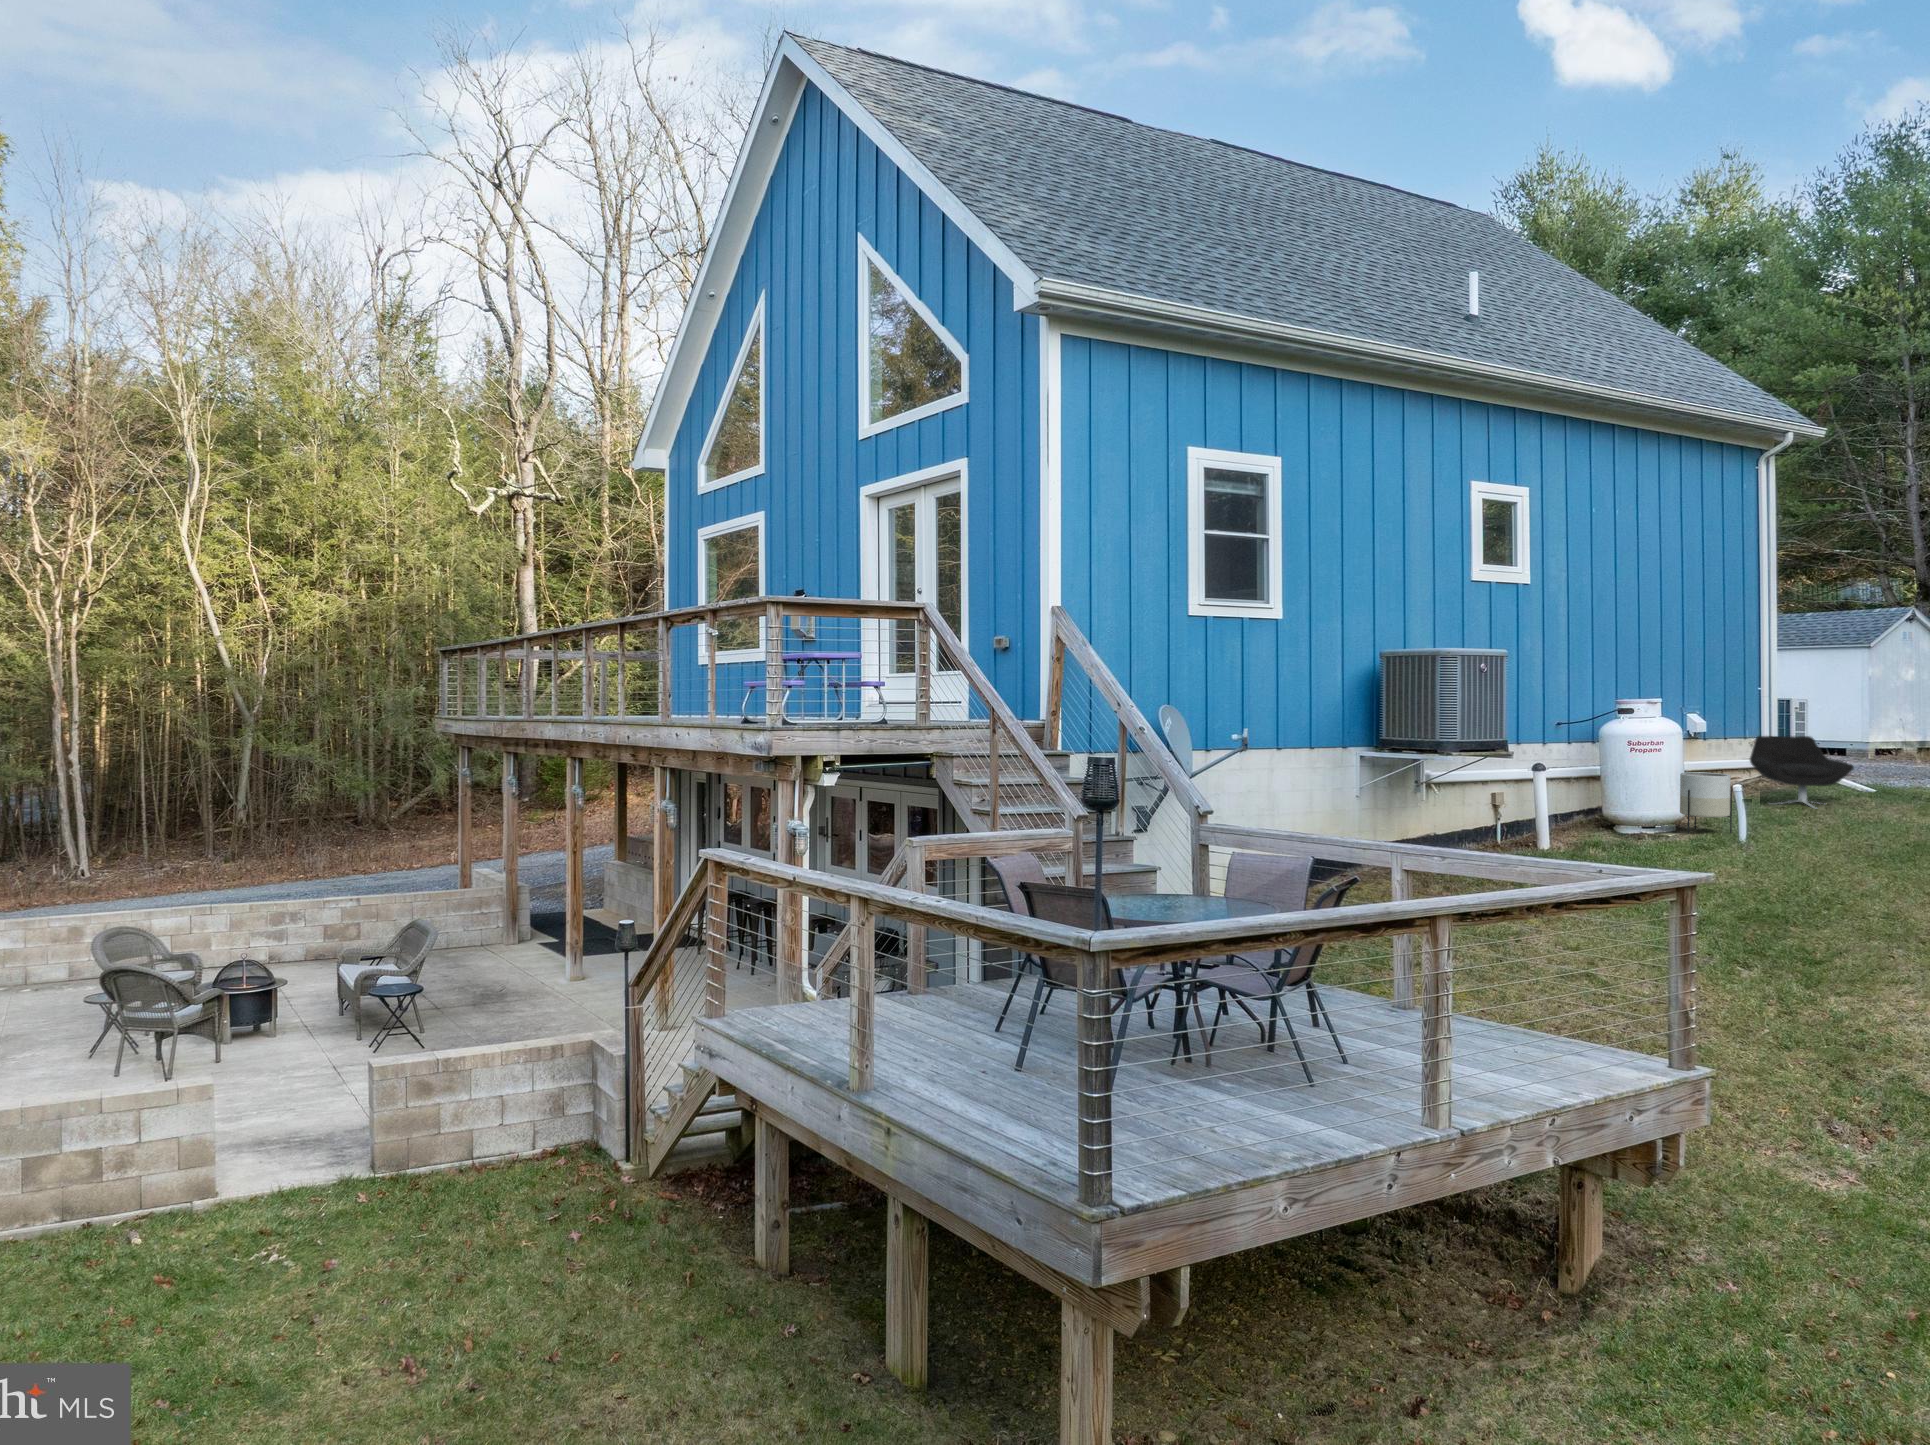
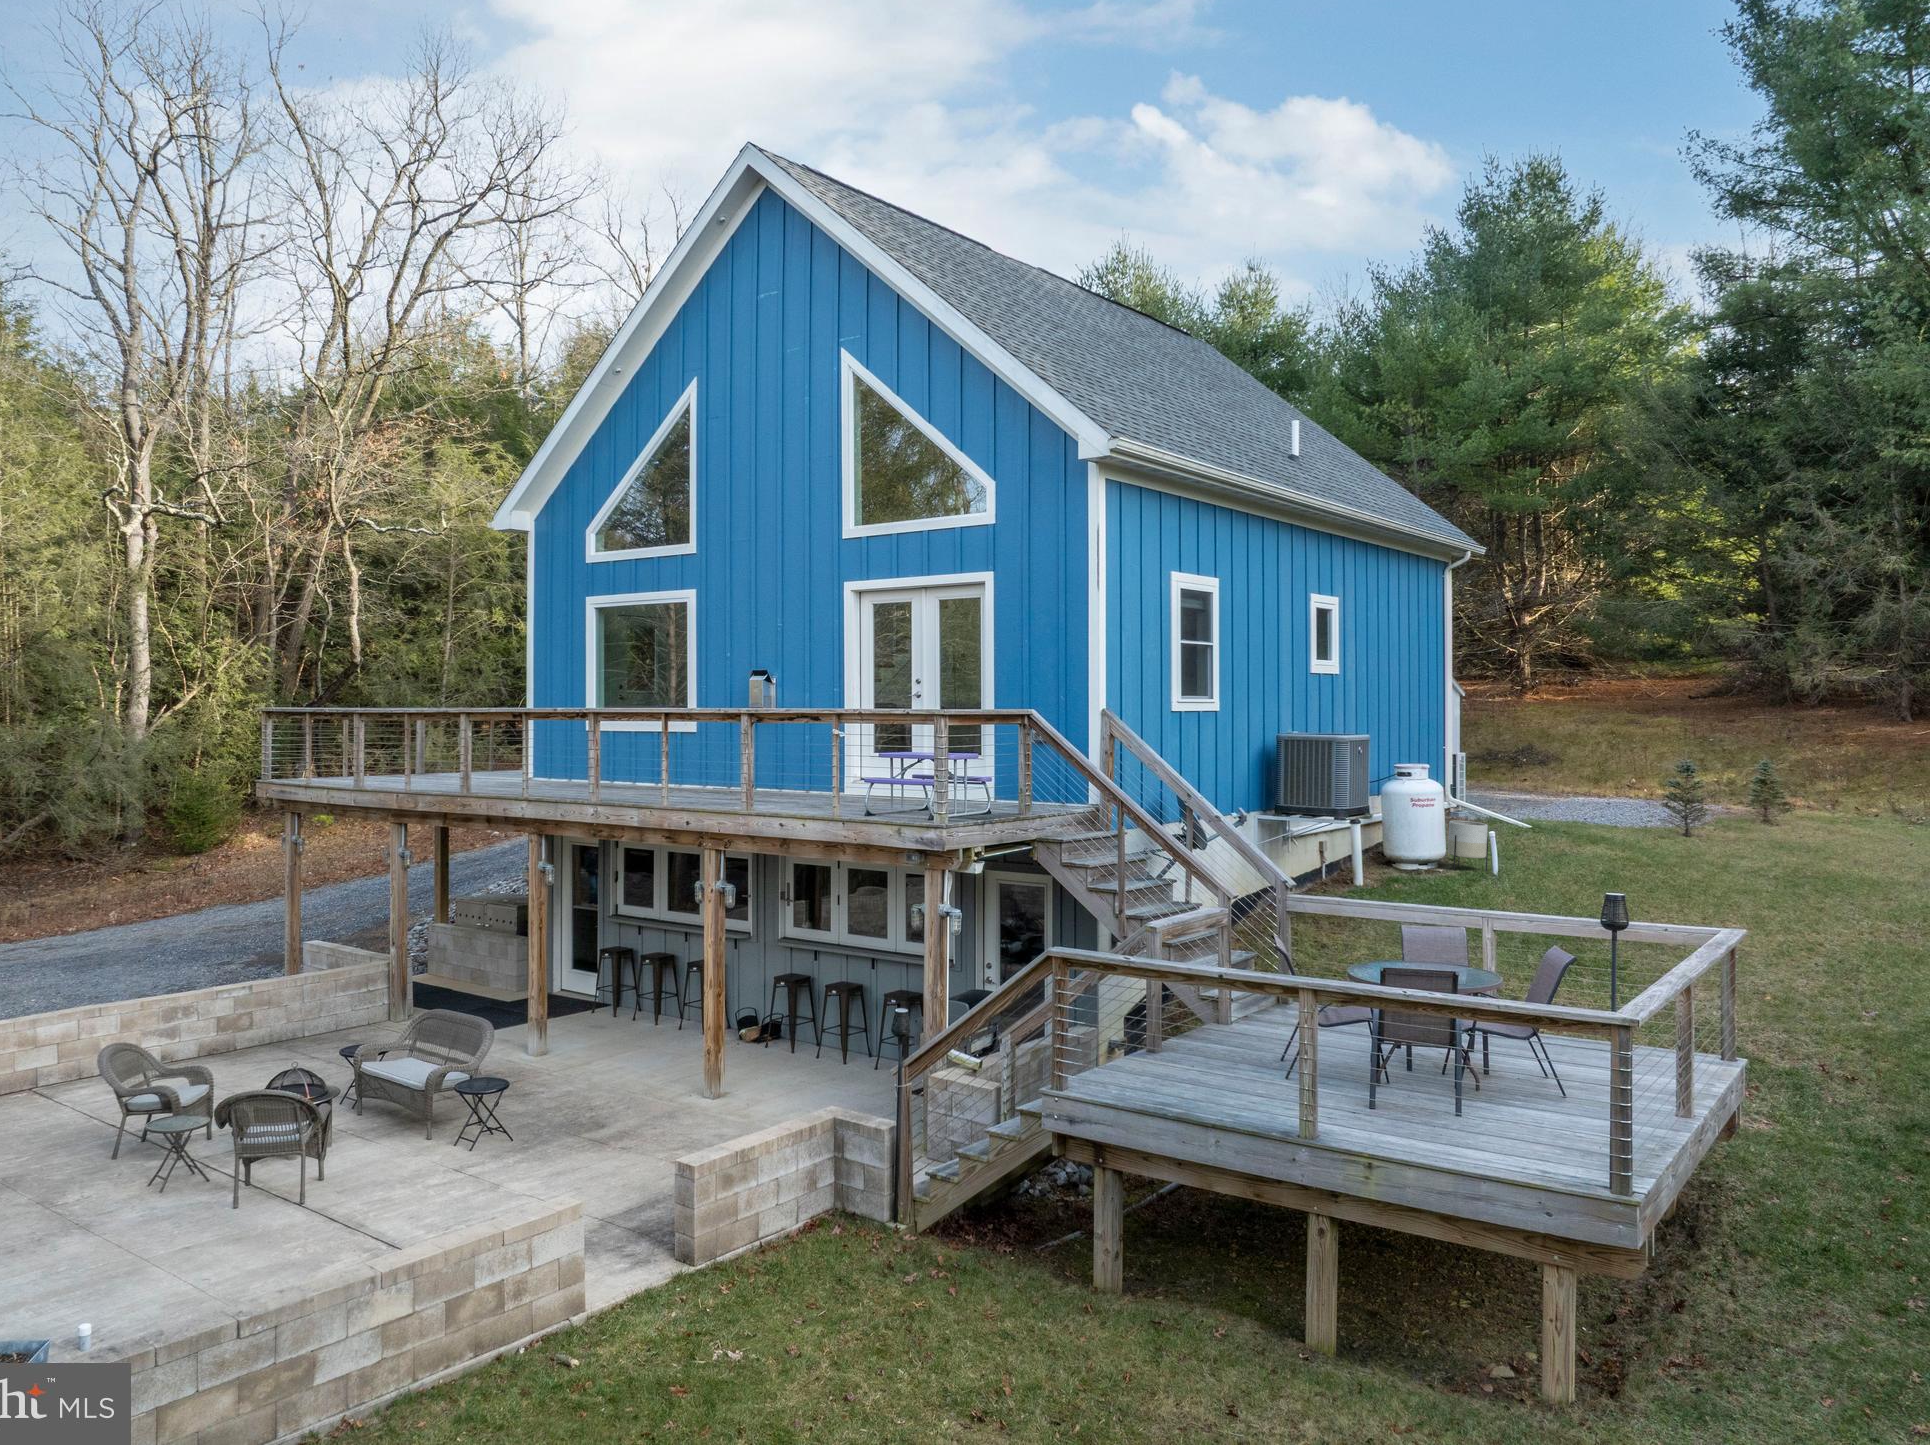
lounge chair: present [1750,736,1854,808] -> none [1498,789,1577,851]

